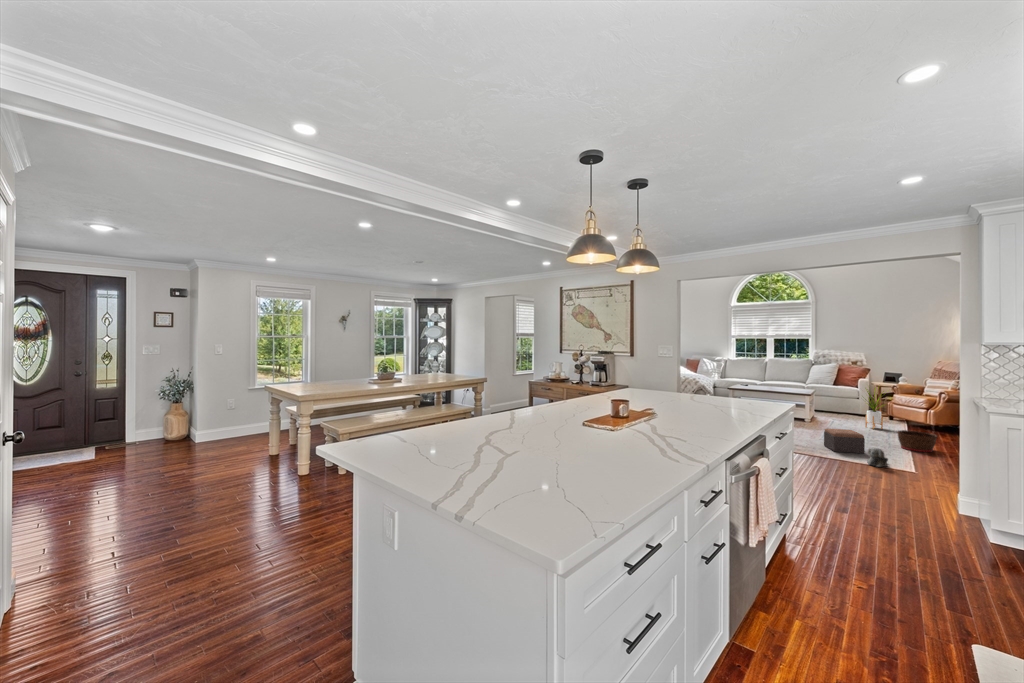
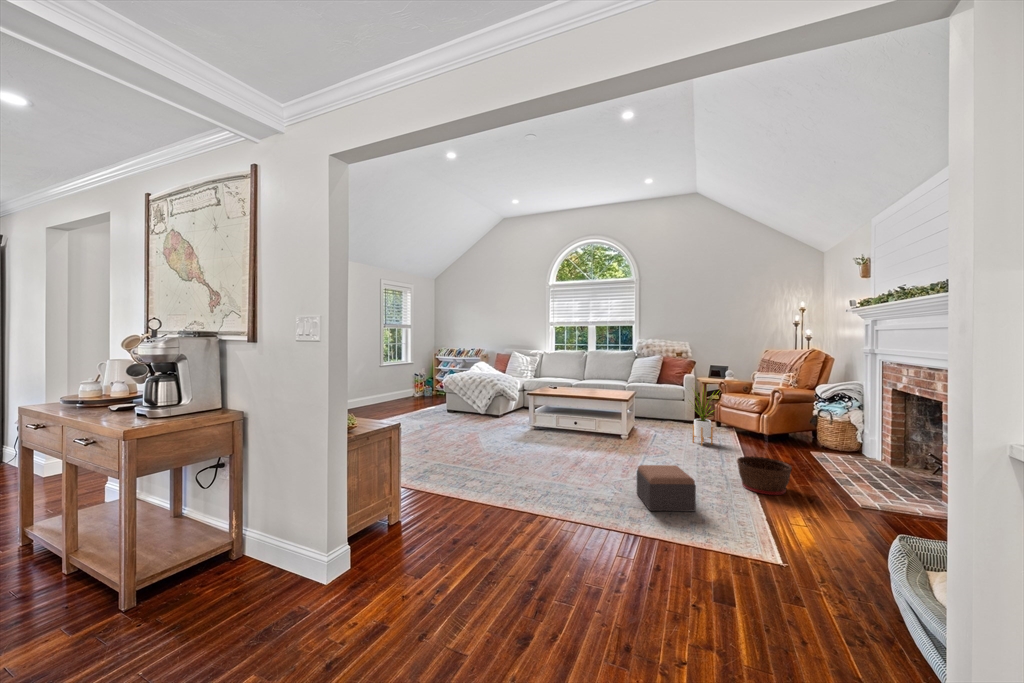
plush toy: present [867,448,888,467] -> none [702,517,738,560]

